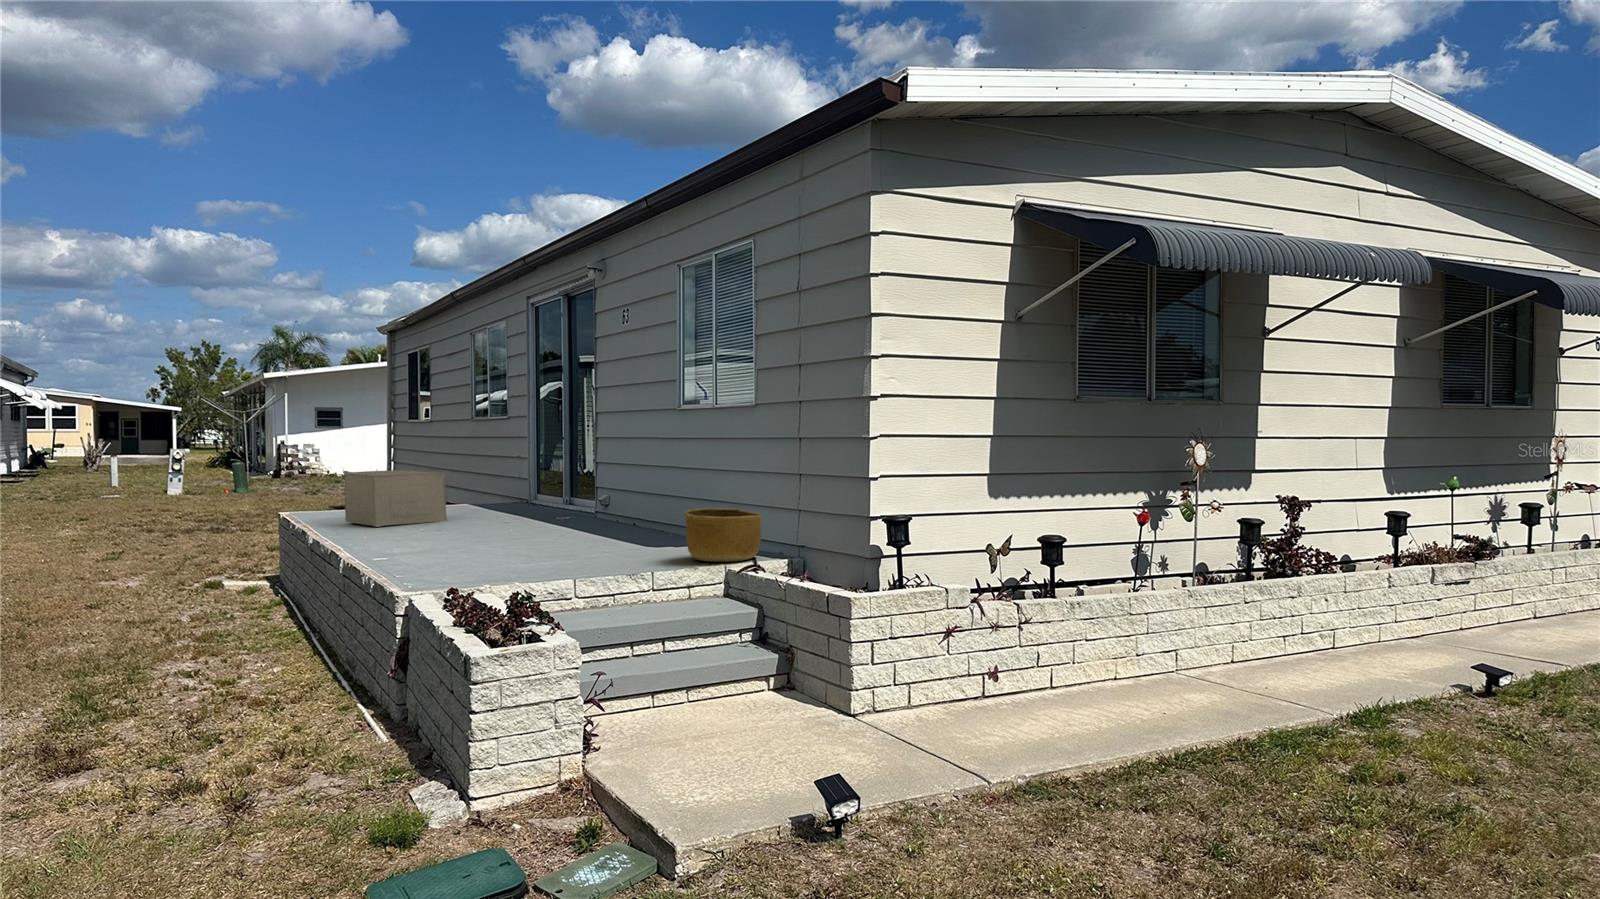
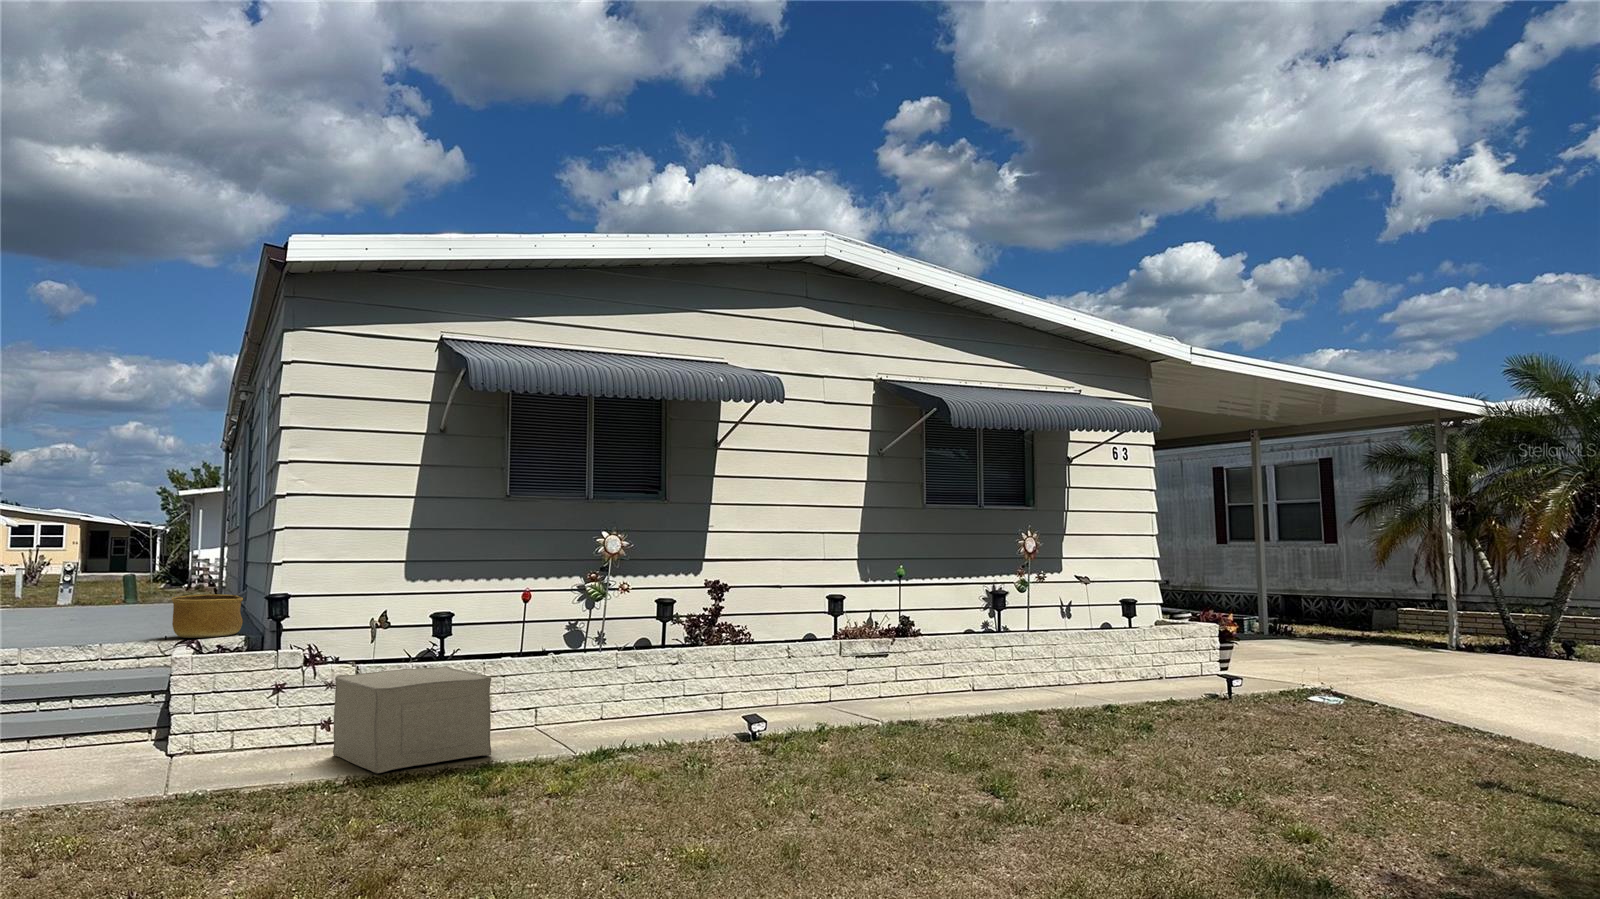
ottoman: present [345,470,447,527] -> present [333,666,491,773]

